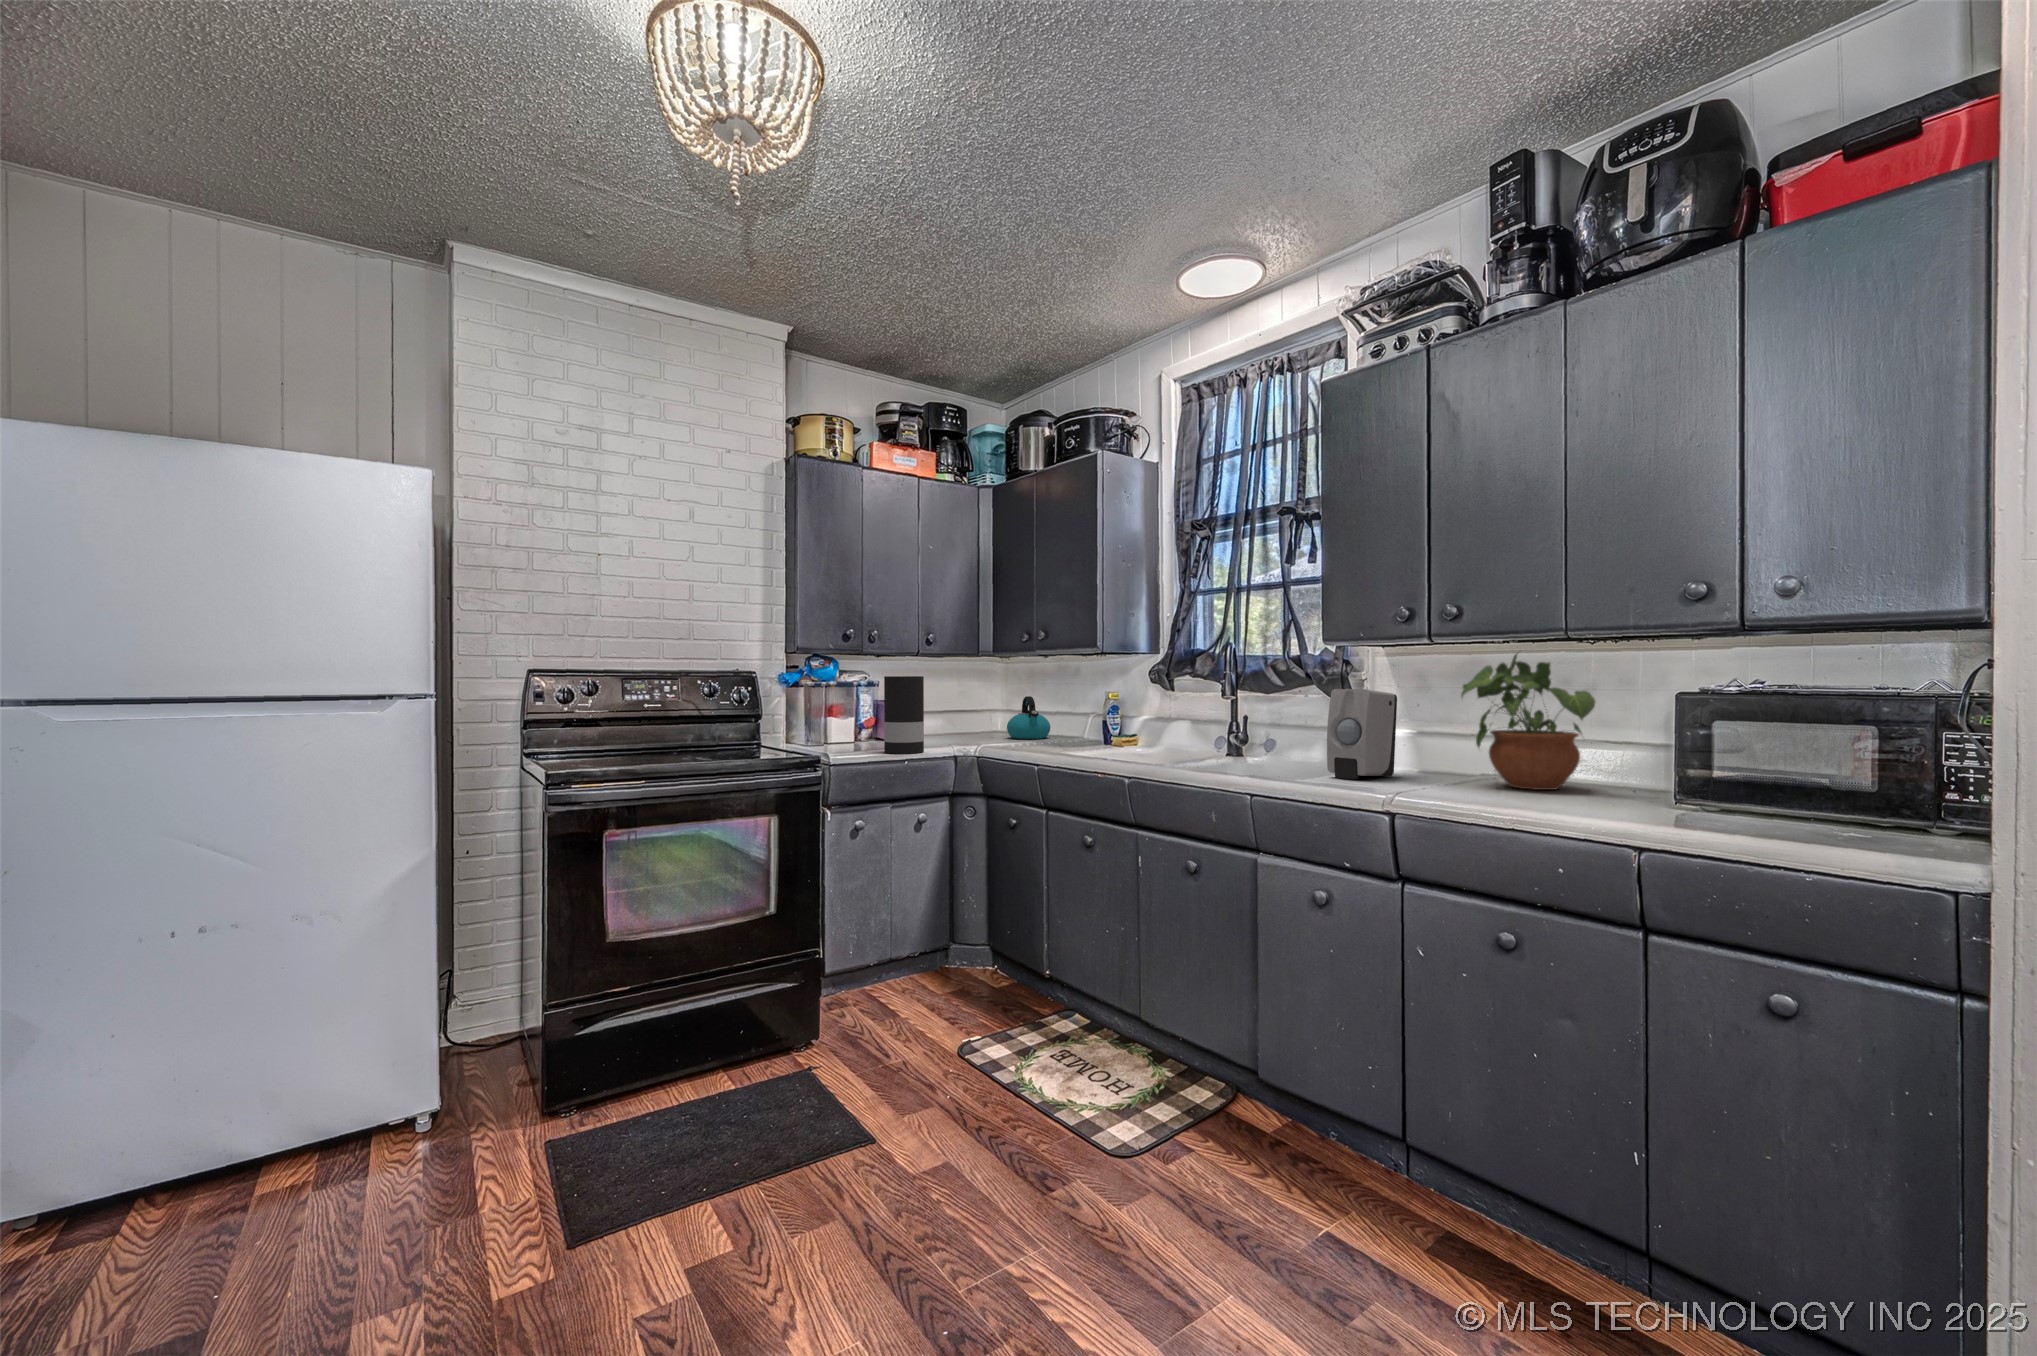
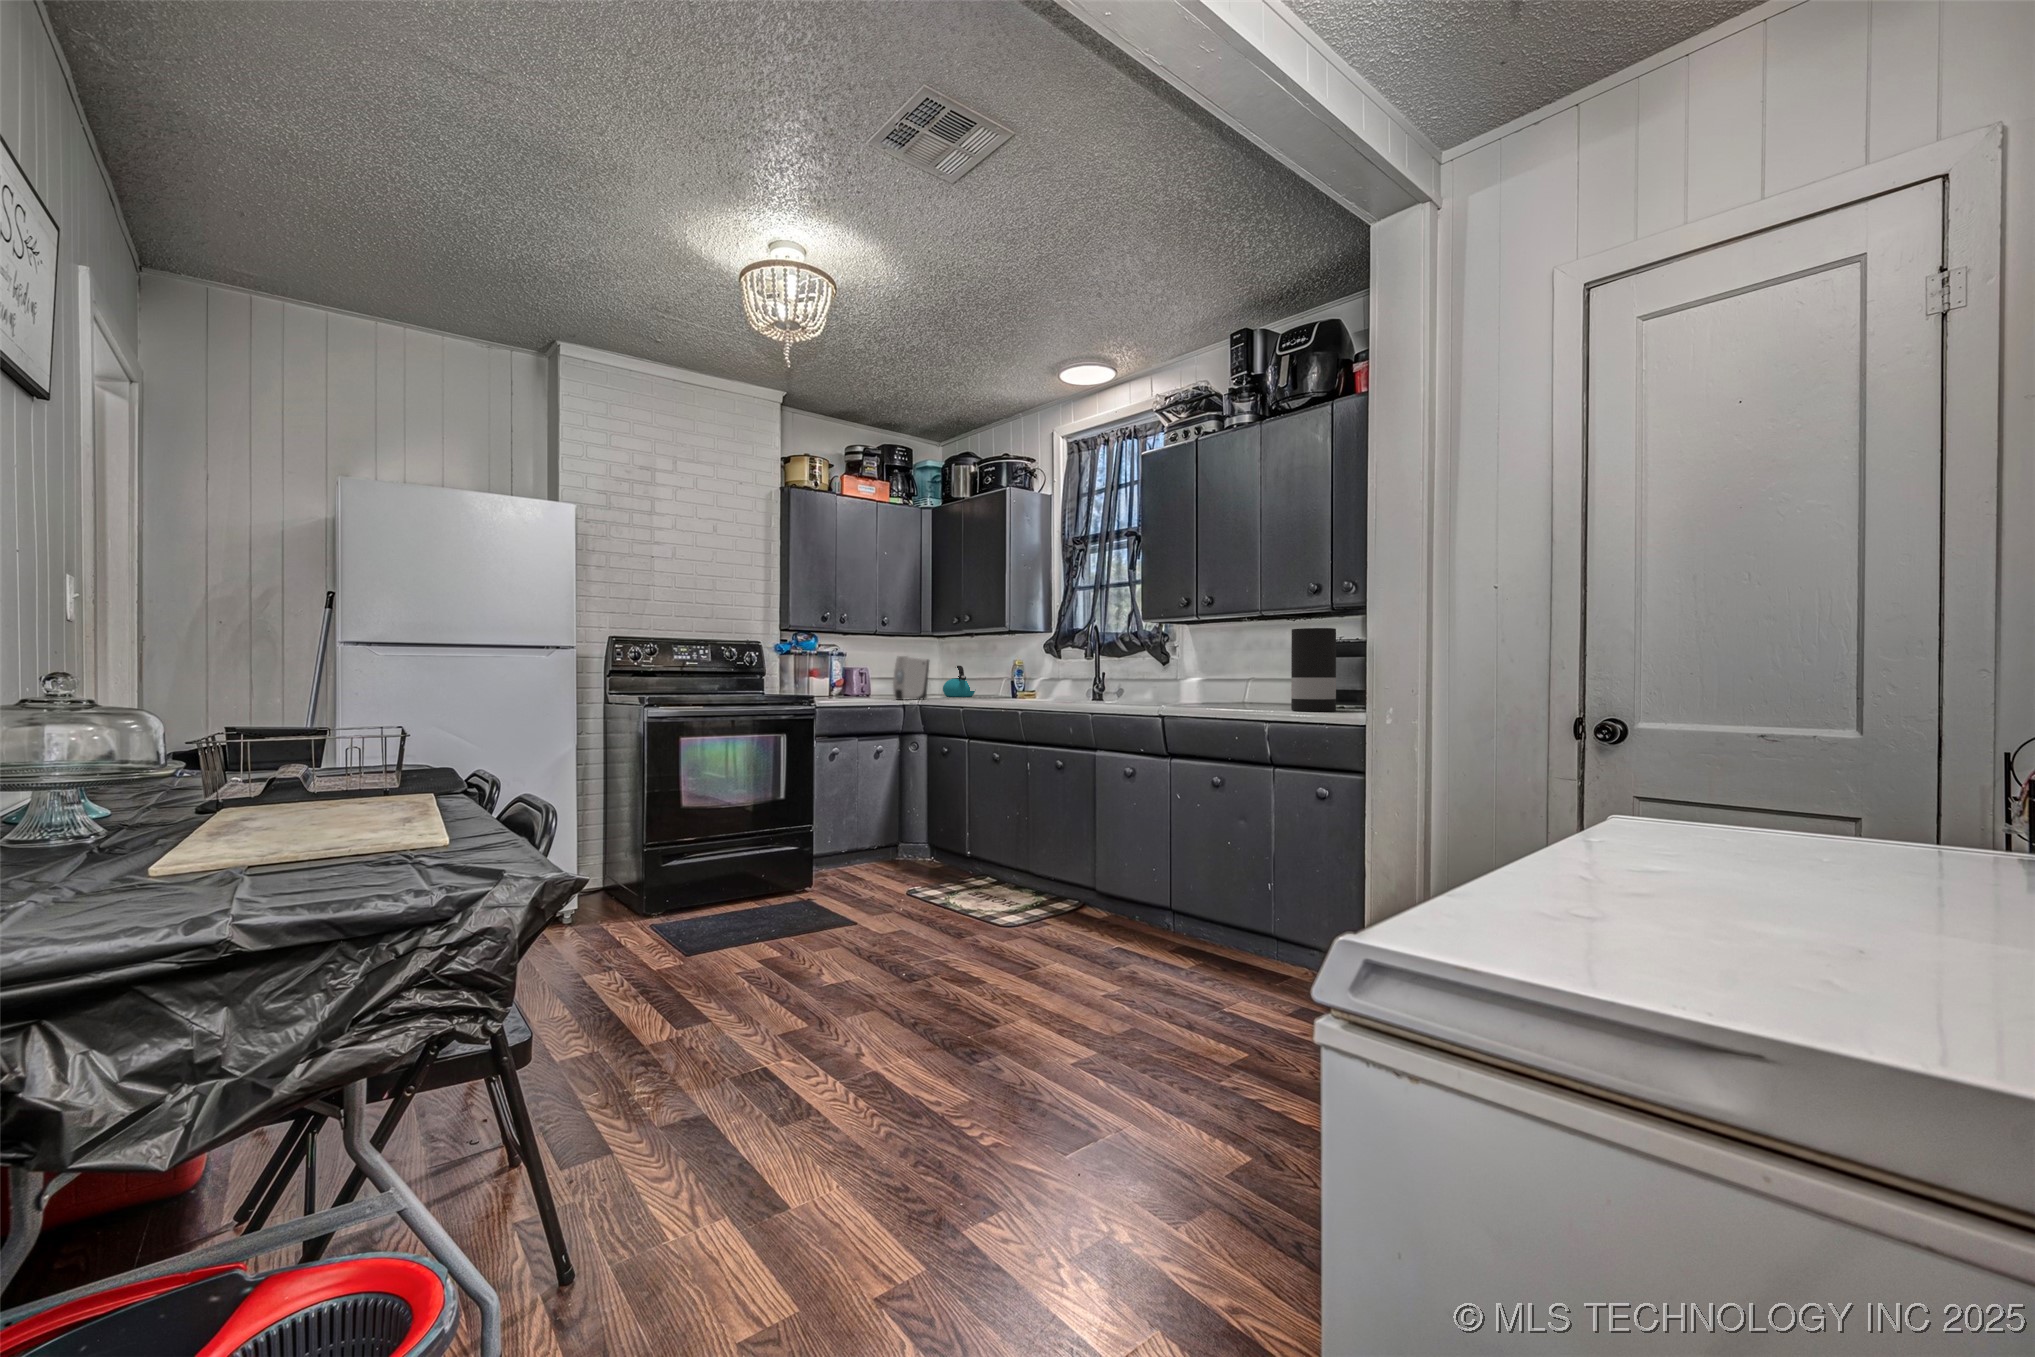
potted plant: present [1461,654,1595,790] -> none [1214,625,1282,706]
vase: present [884,676,924,754] -> present [1291,628,1336,711]
soap dispenser: present [1327,689,1397,779] -> present [893,656,929,700]

